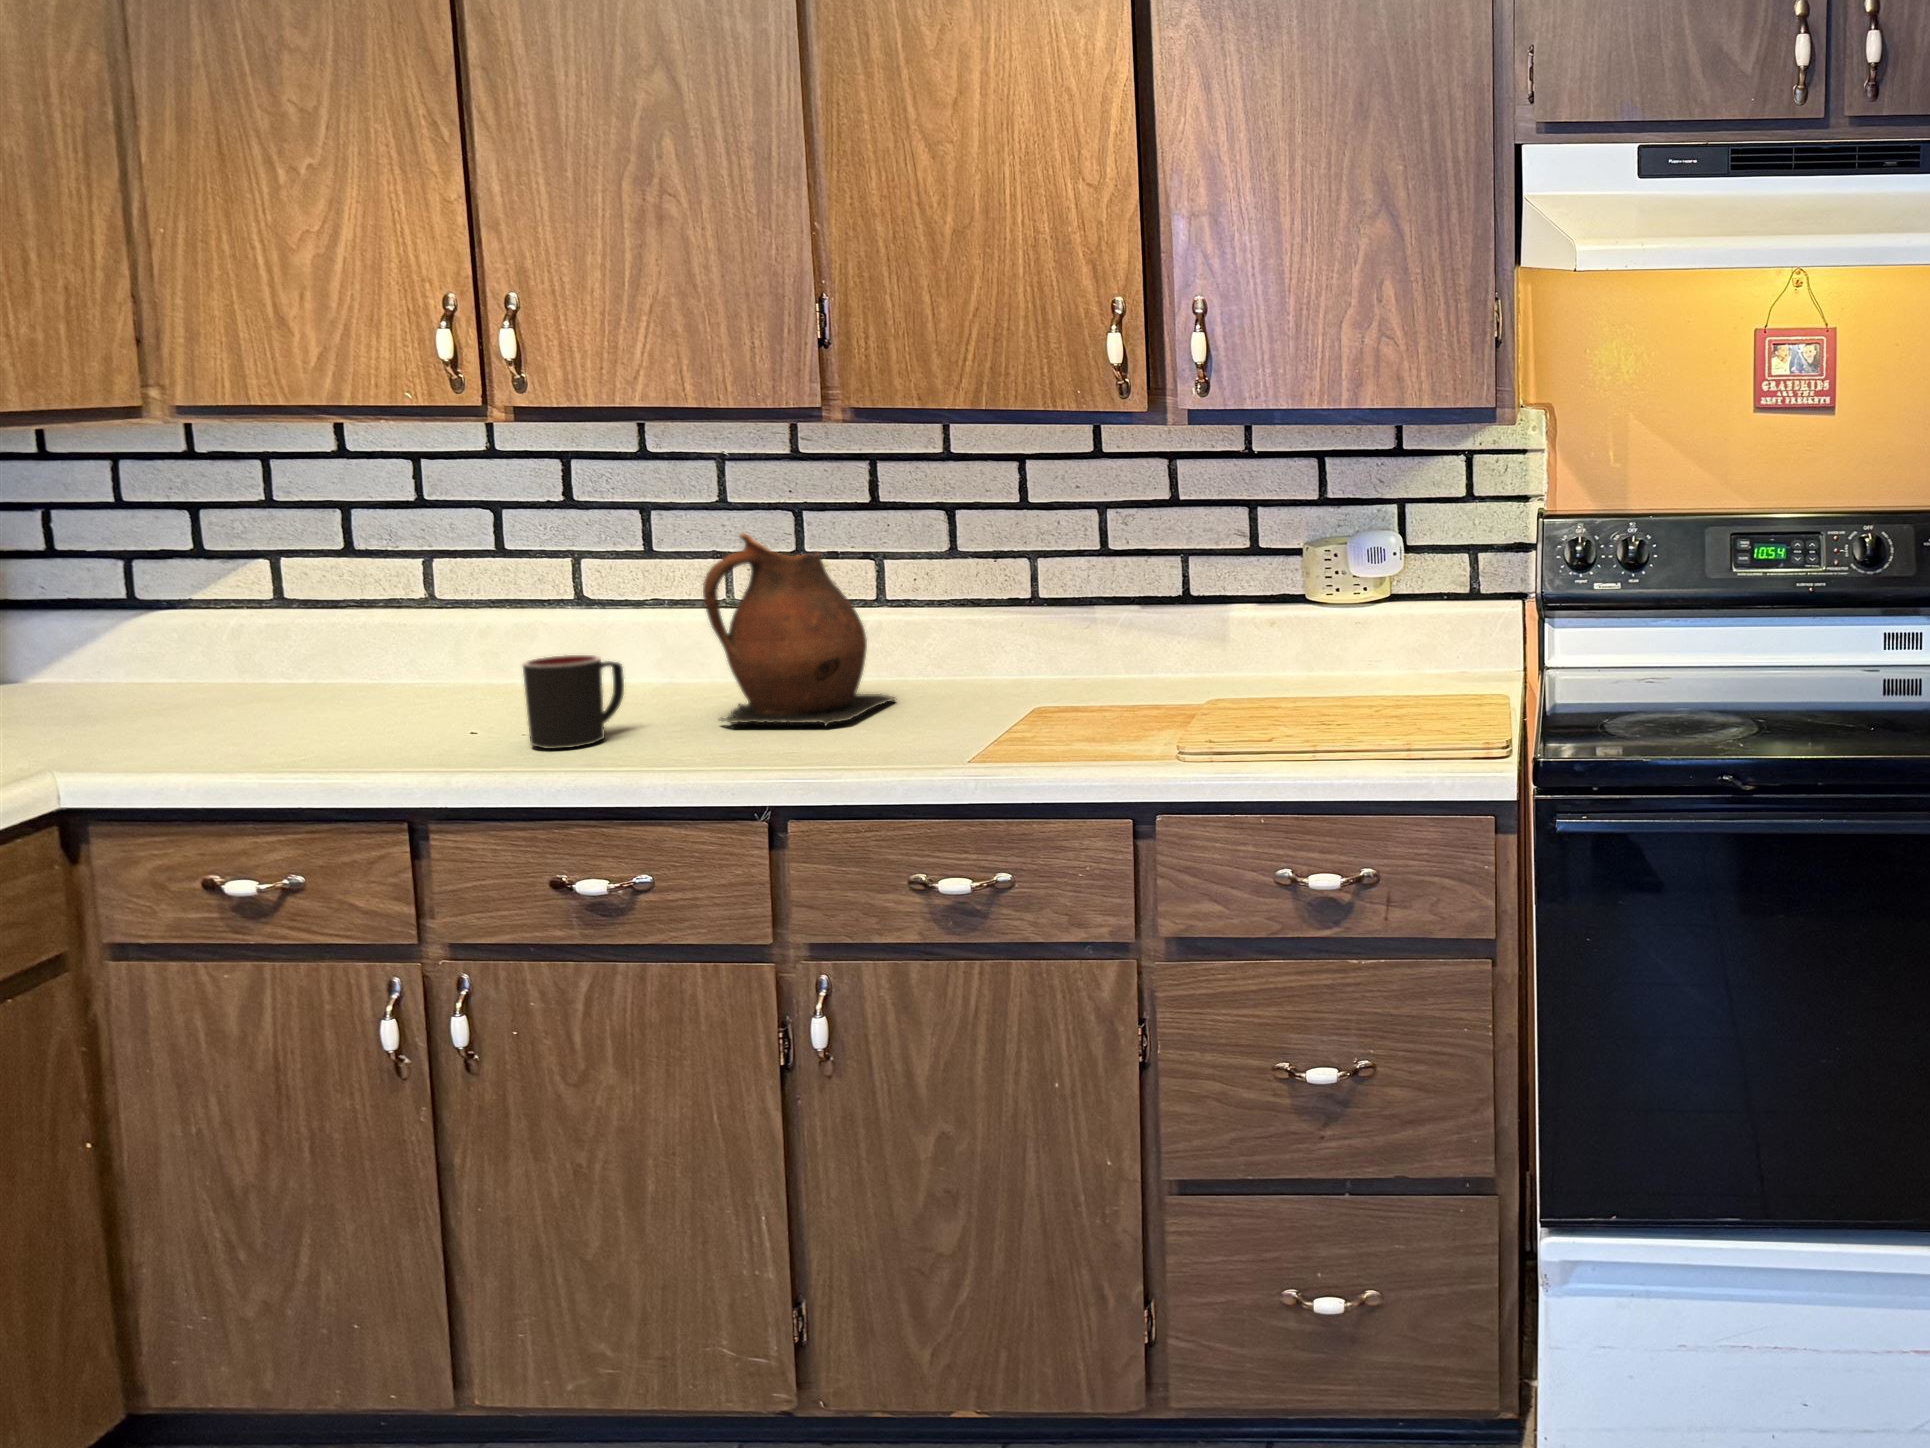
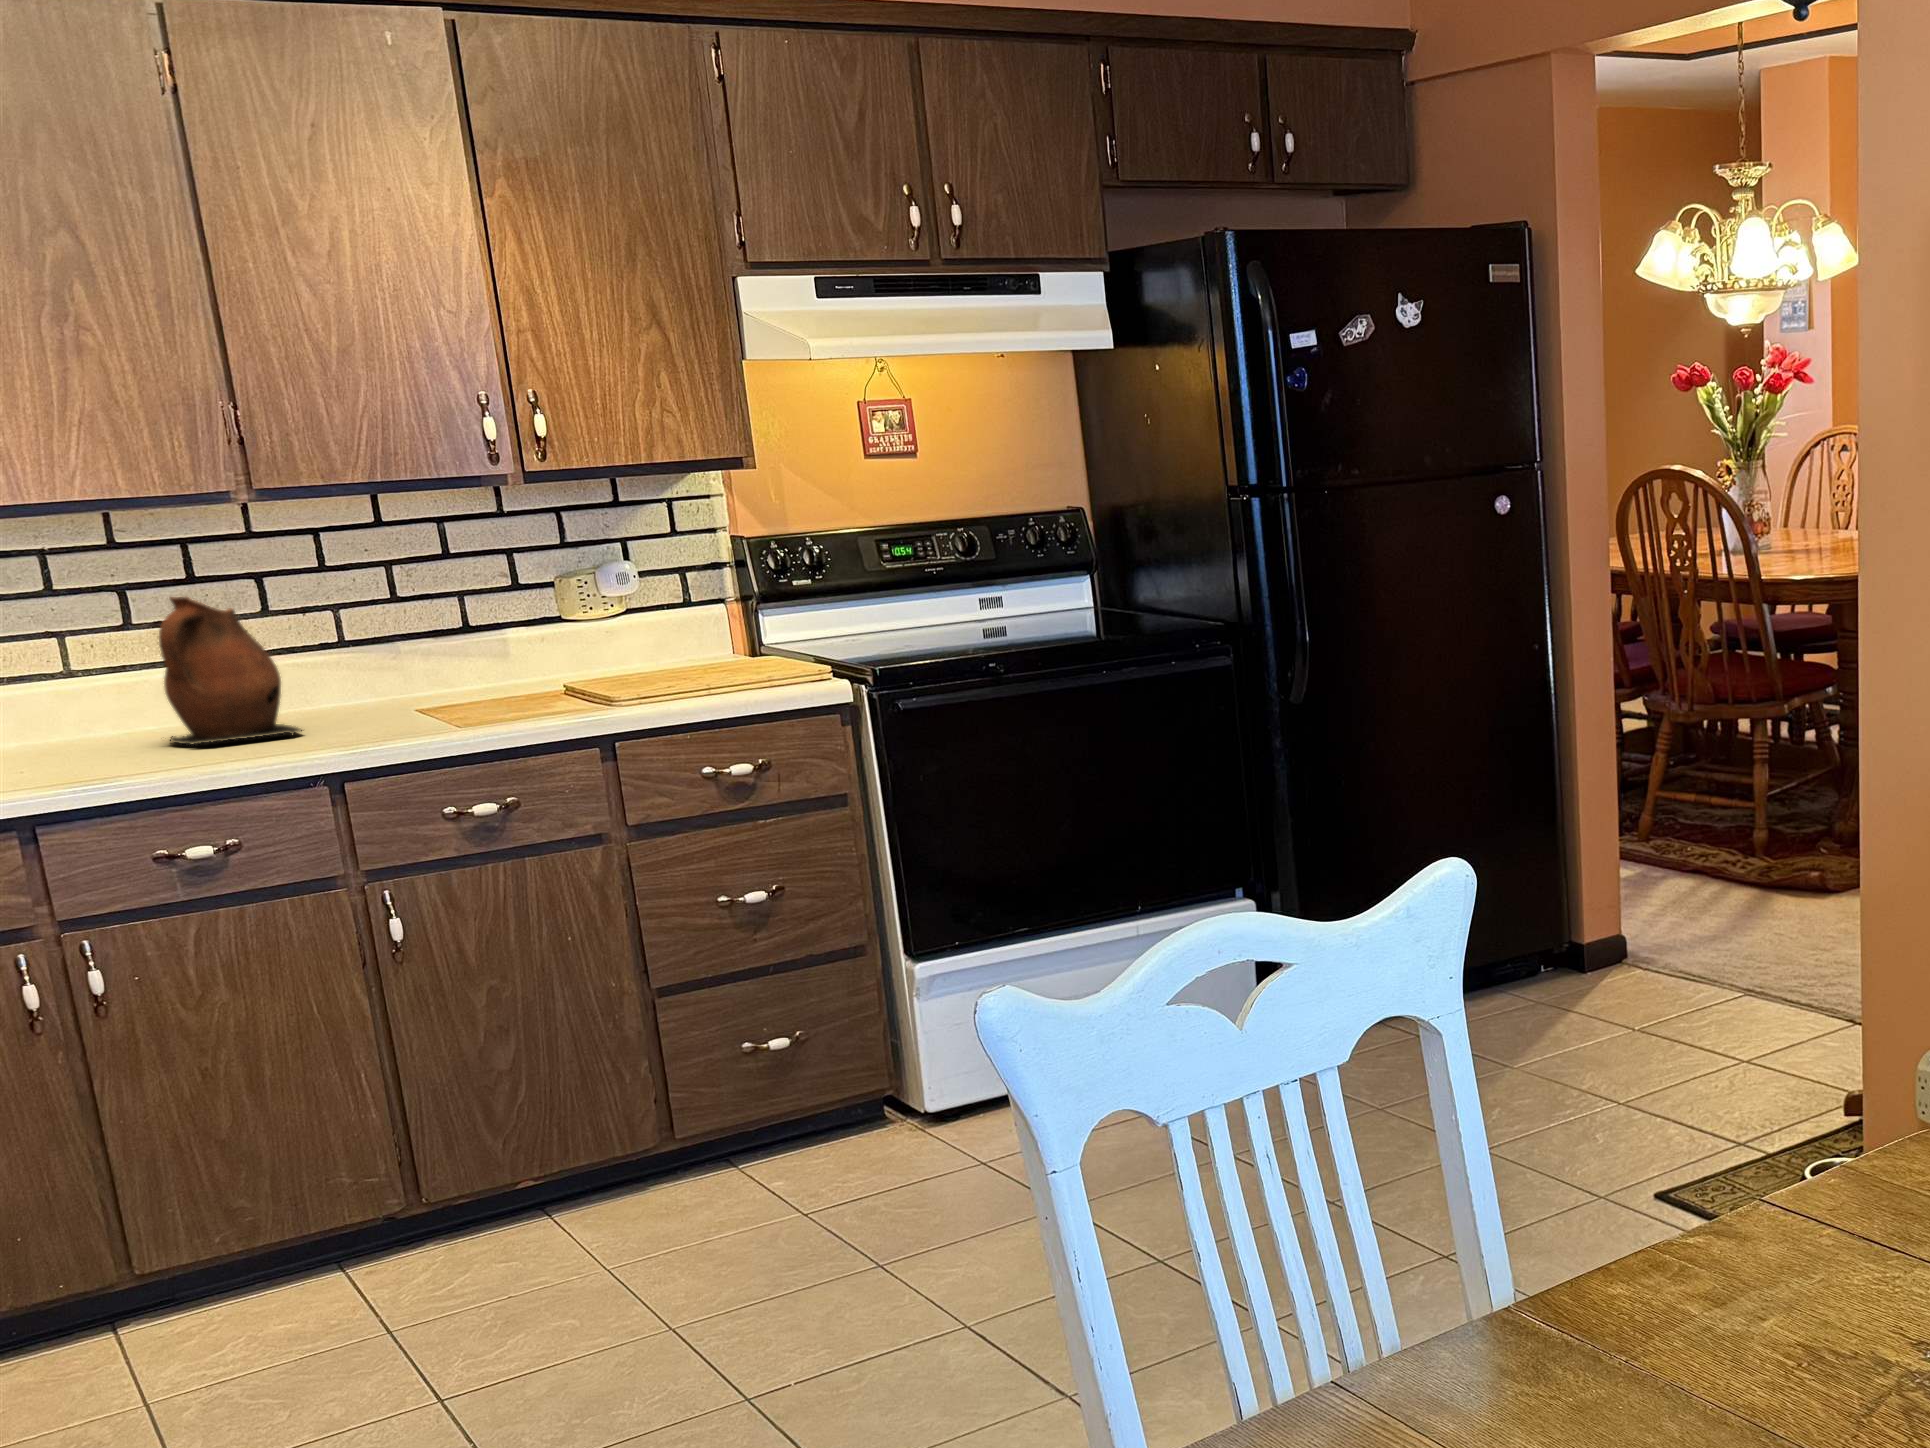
mug: present [523,655,624,749] -> none [61,698,134,770]

